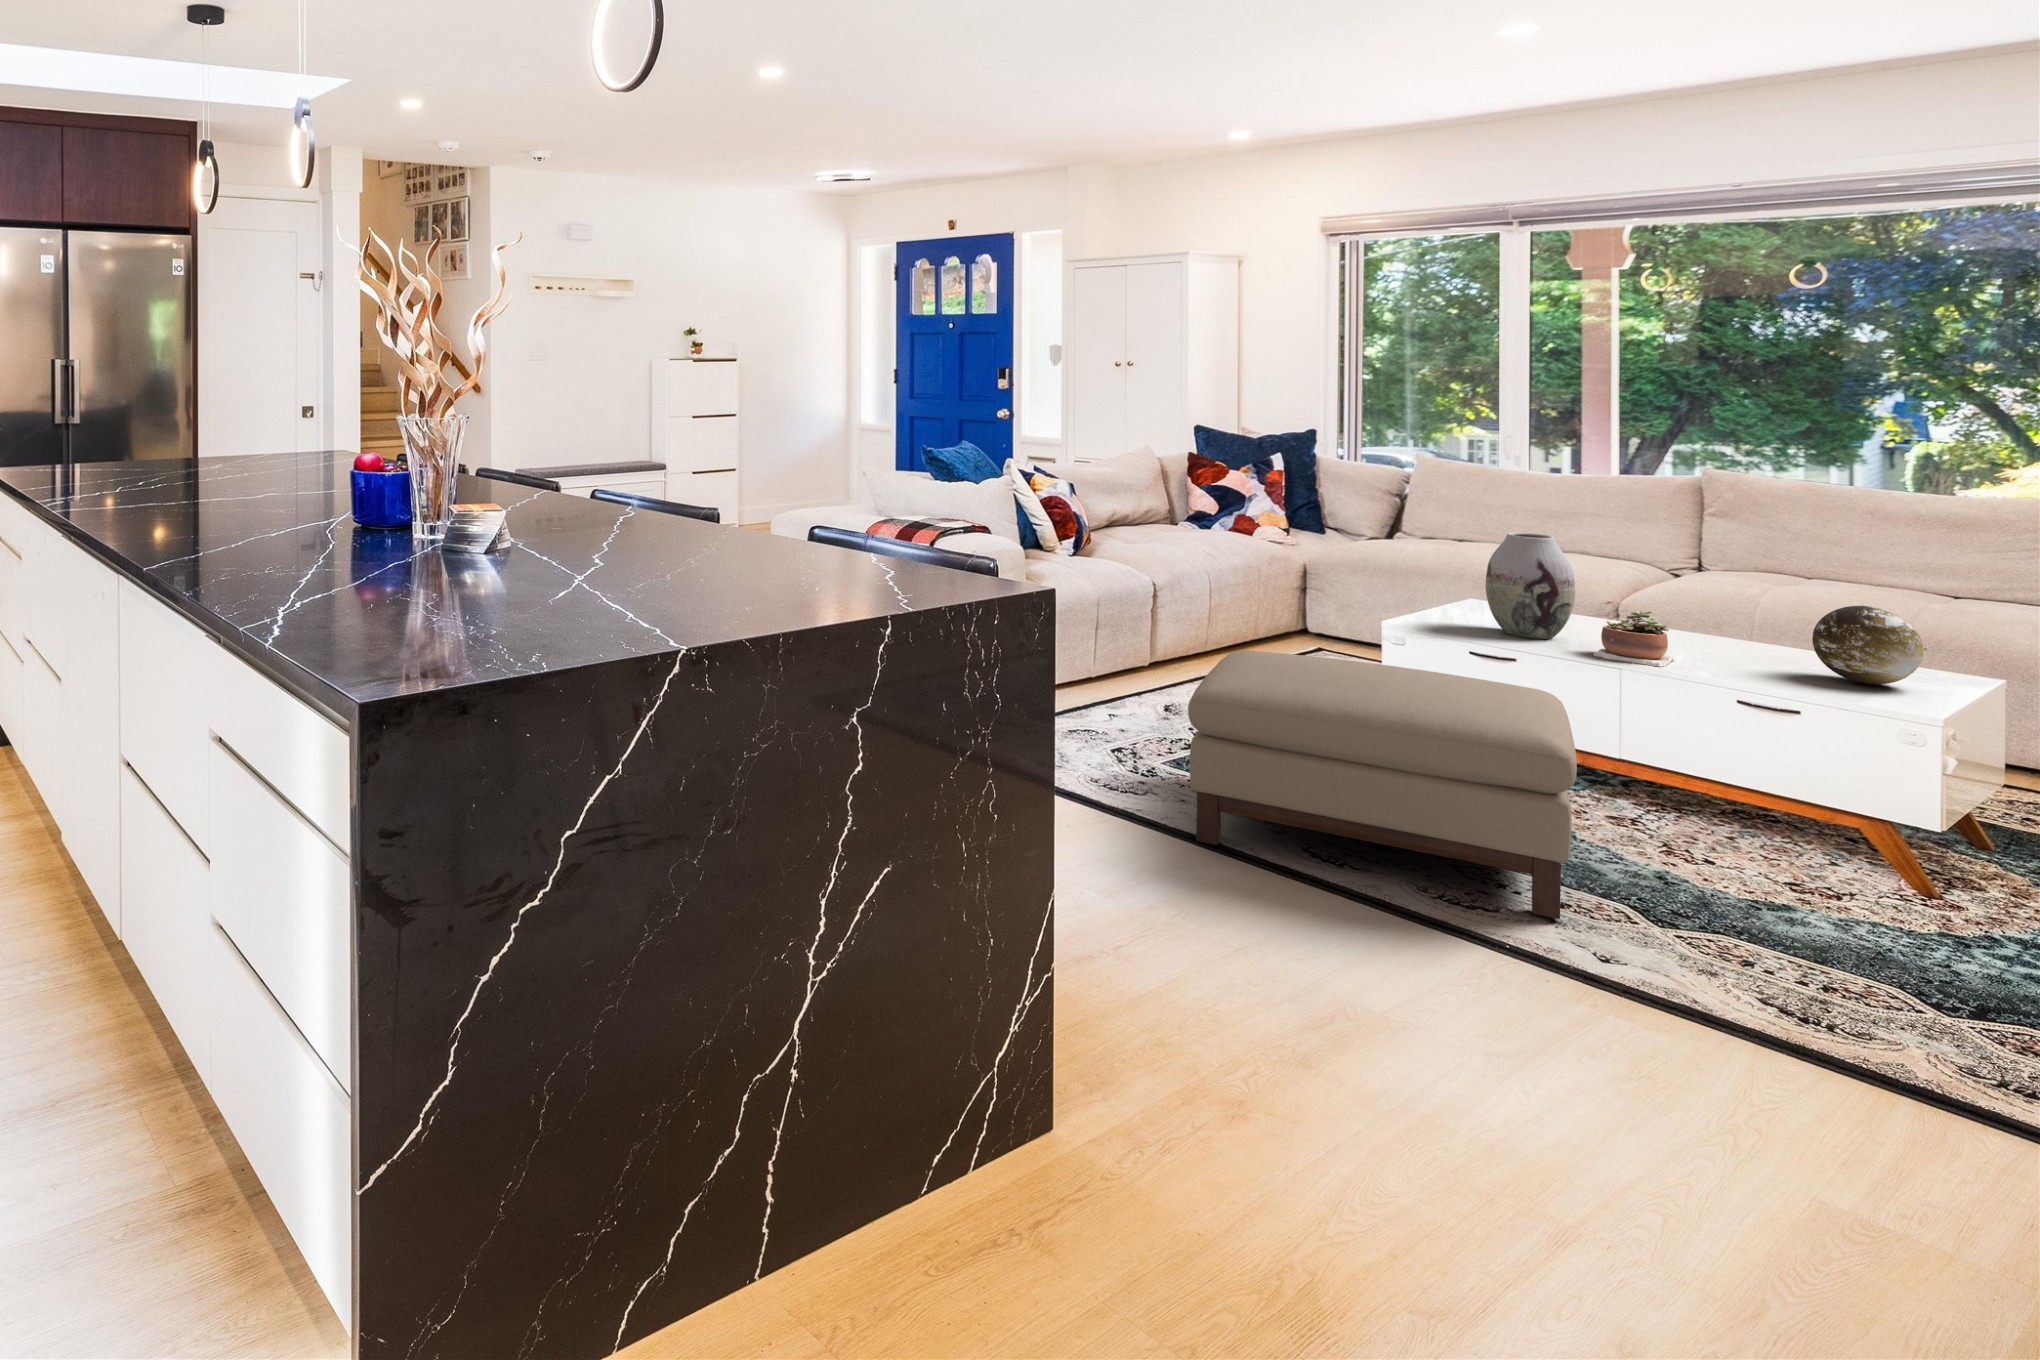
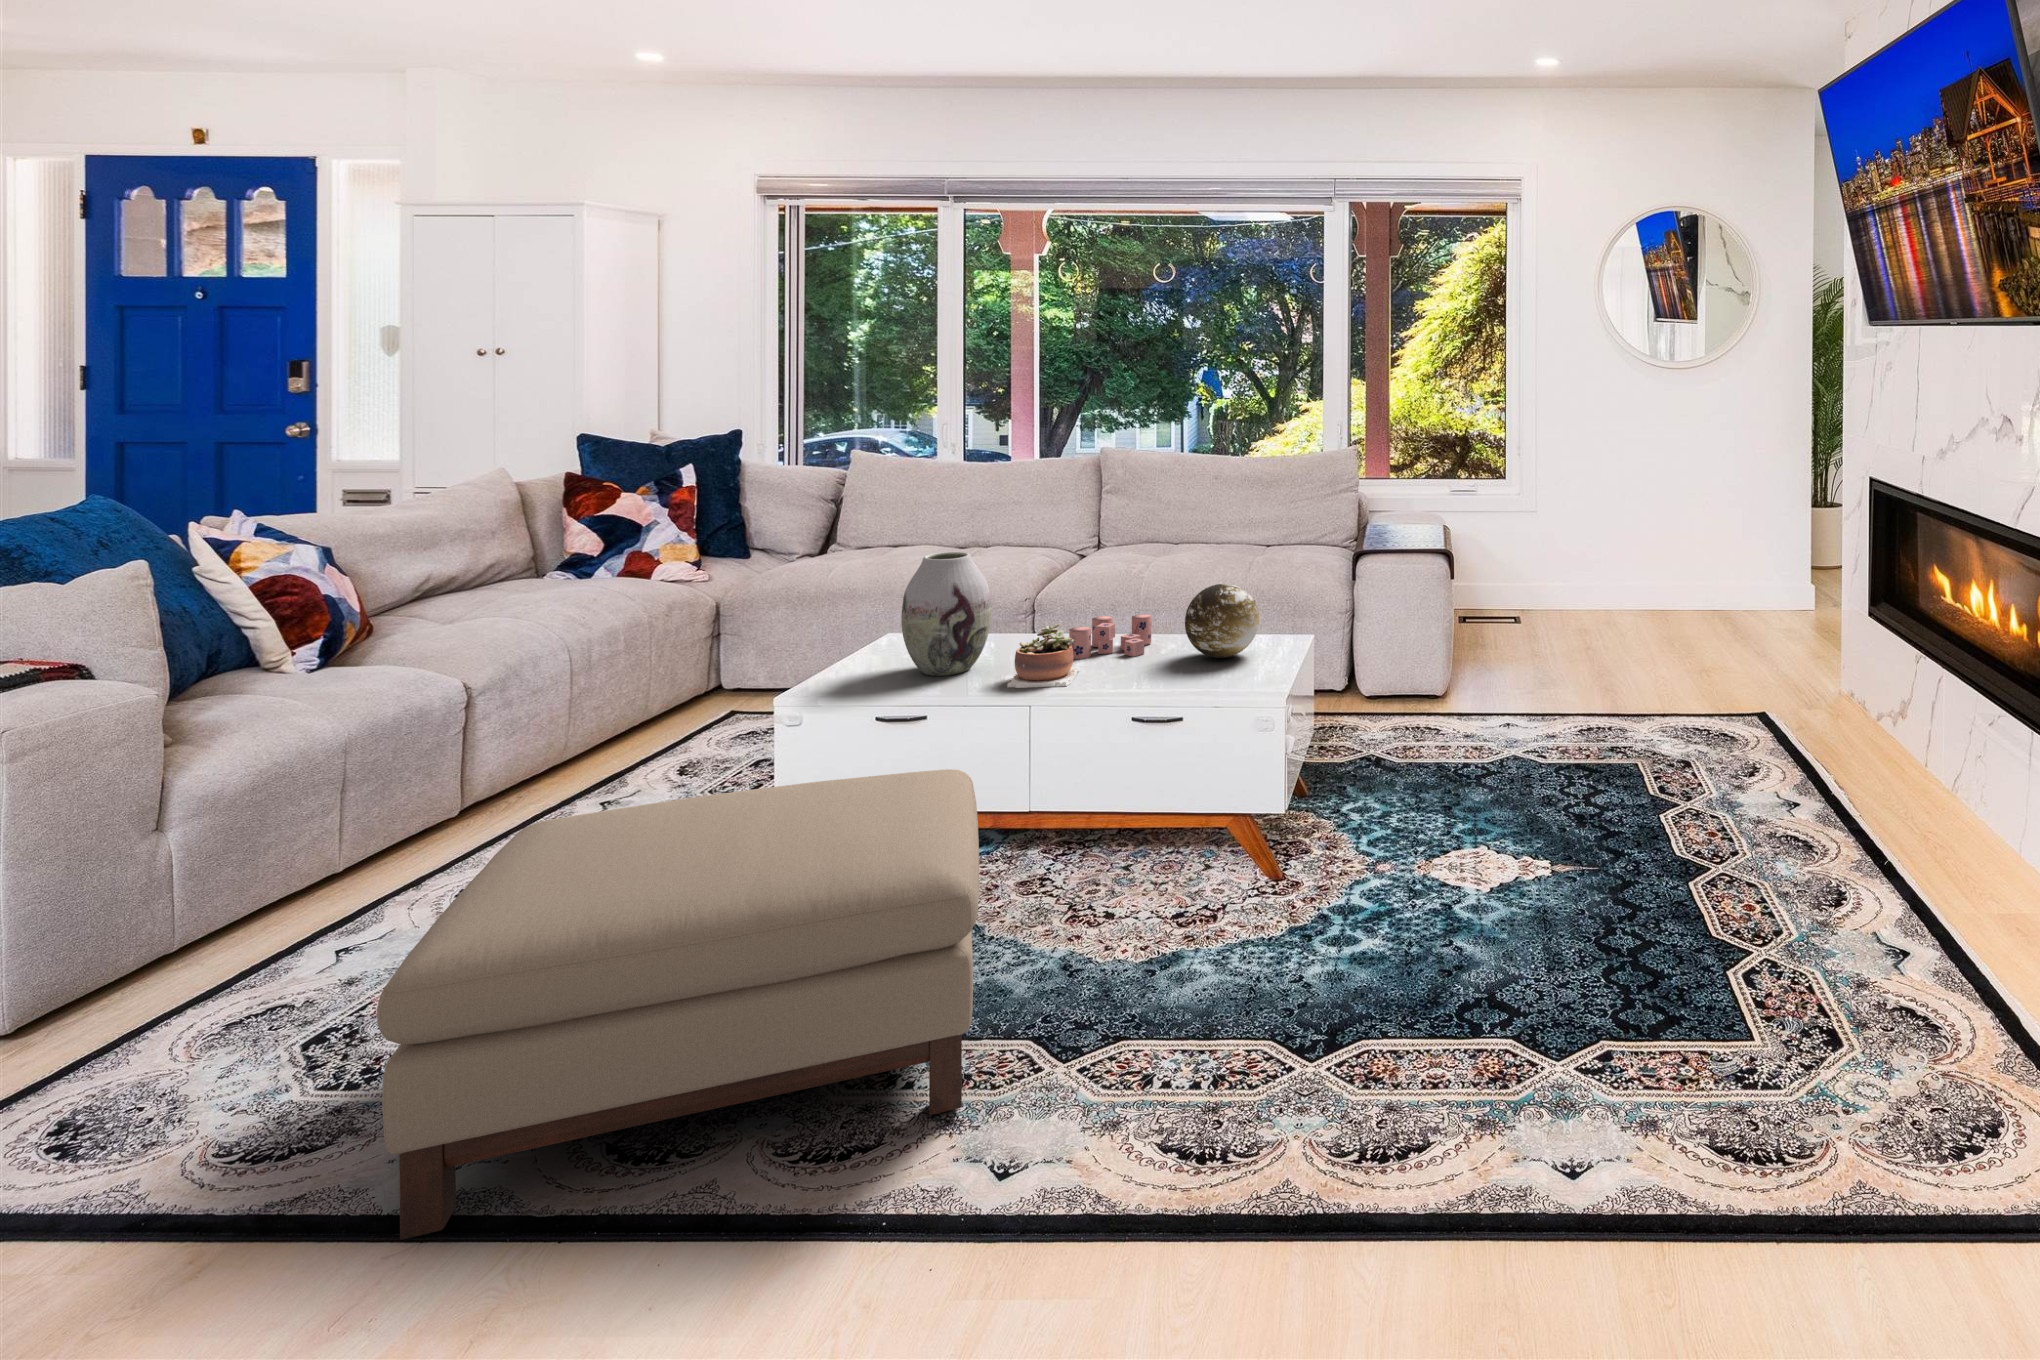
candle: none [1662,620,1768,663] -> present [1069,614,1152,659]

